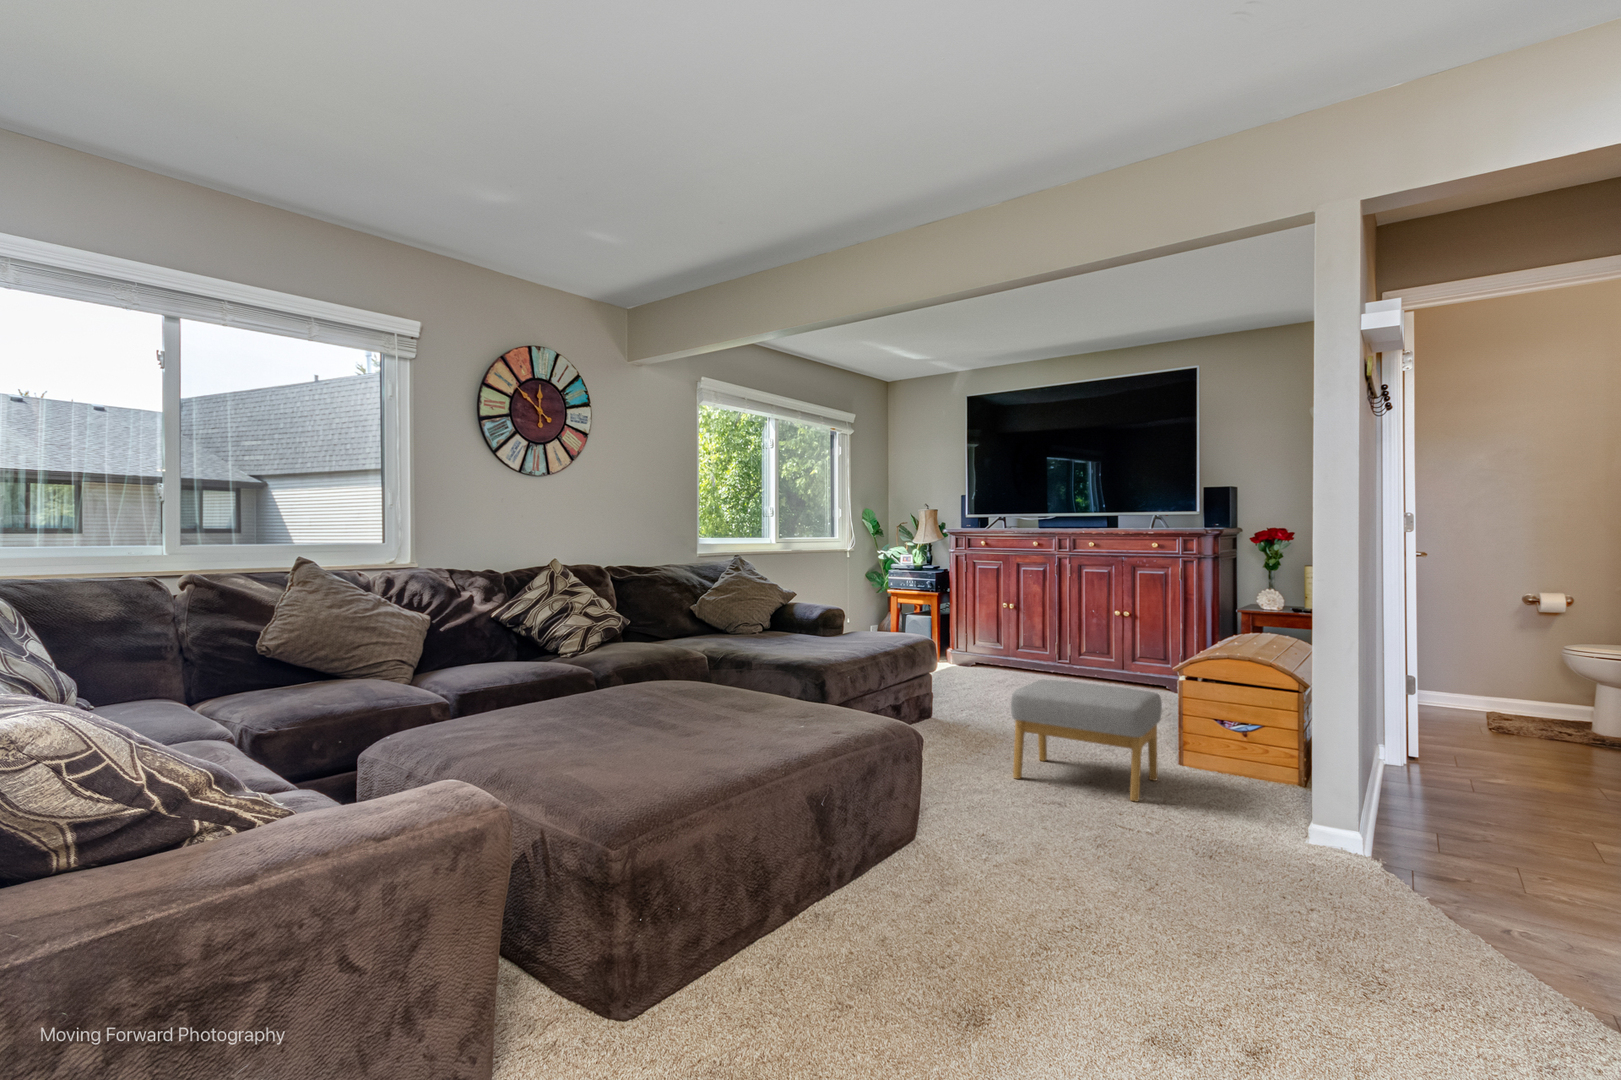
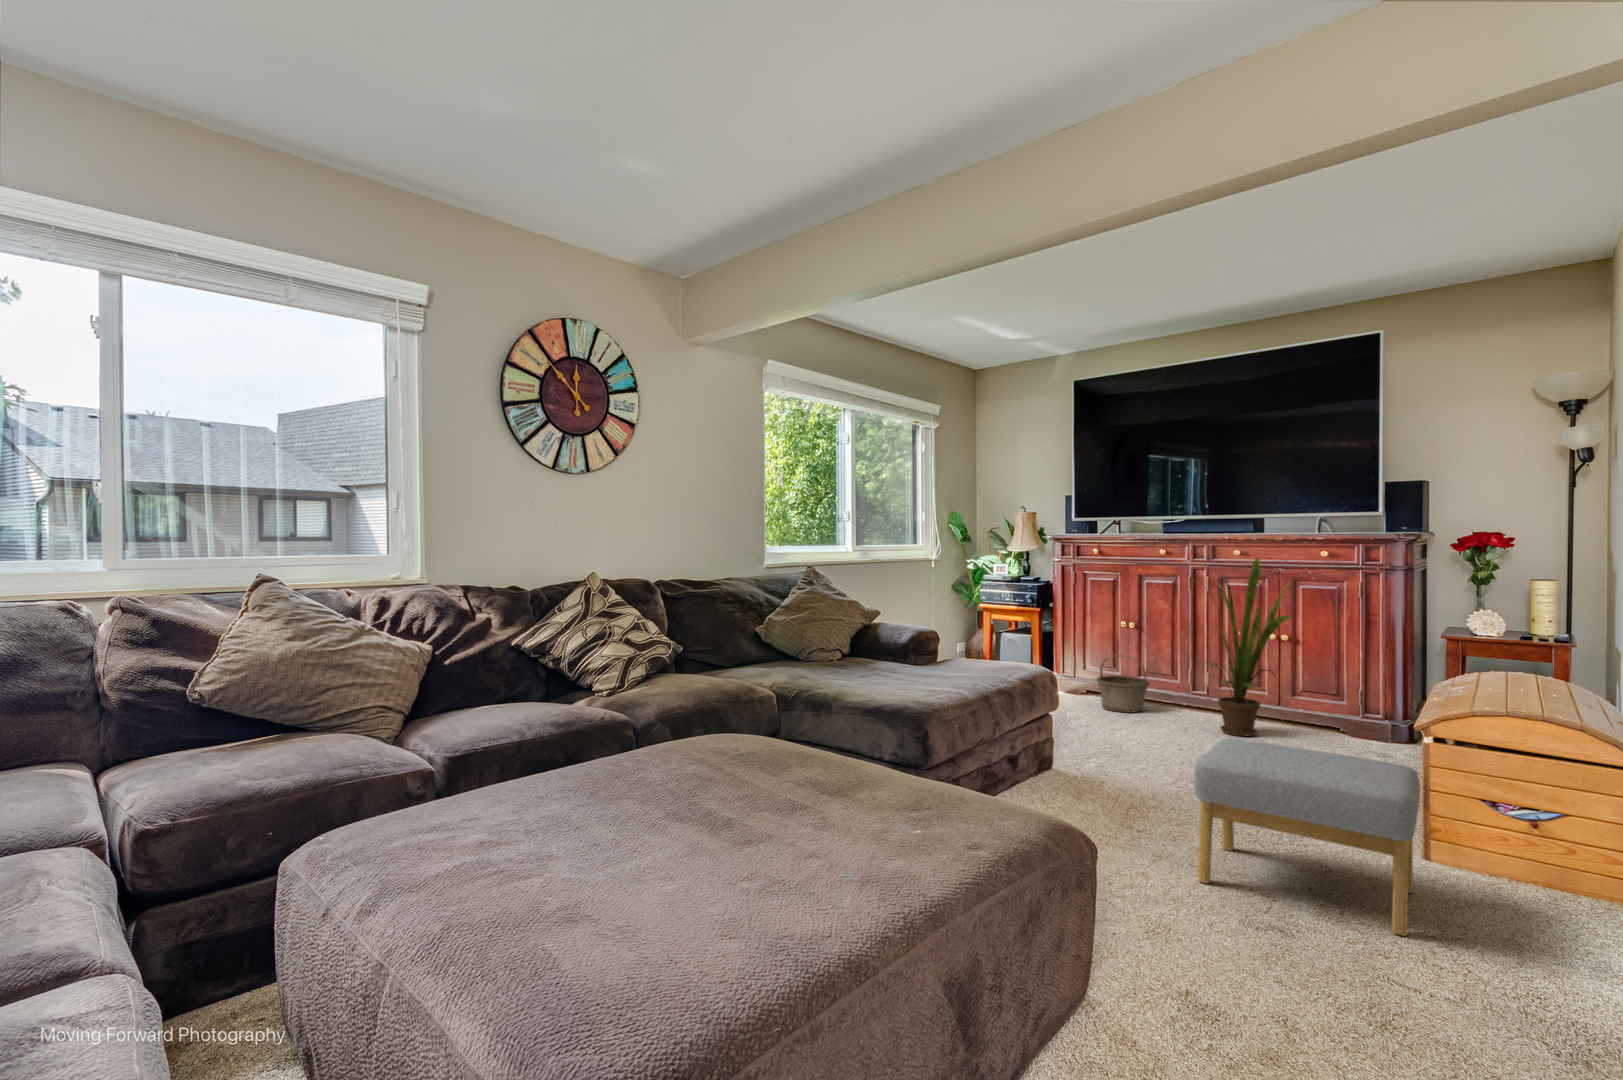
house plant: none [1049,548,1132,693] -> present [1209,558,1290,736]
basket: none [980,631,1023,678] -> present [1097,655,1150,713]

